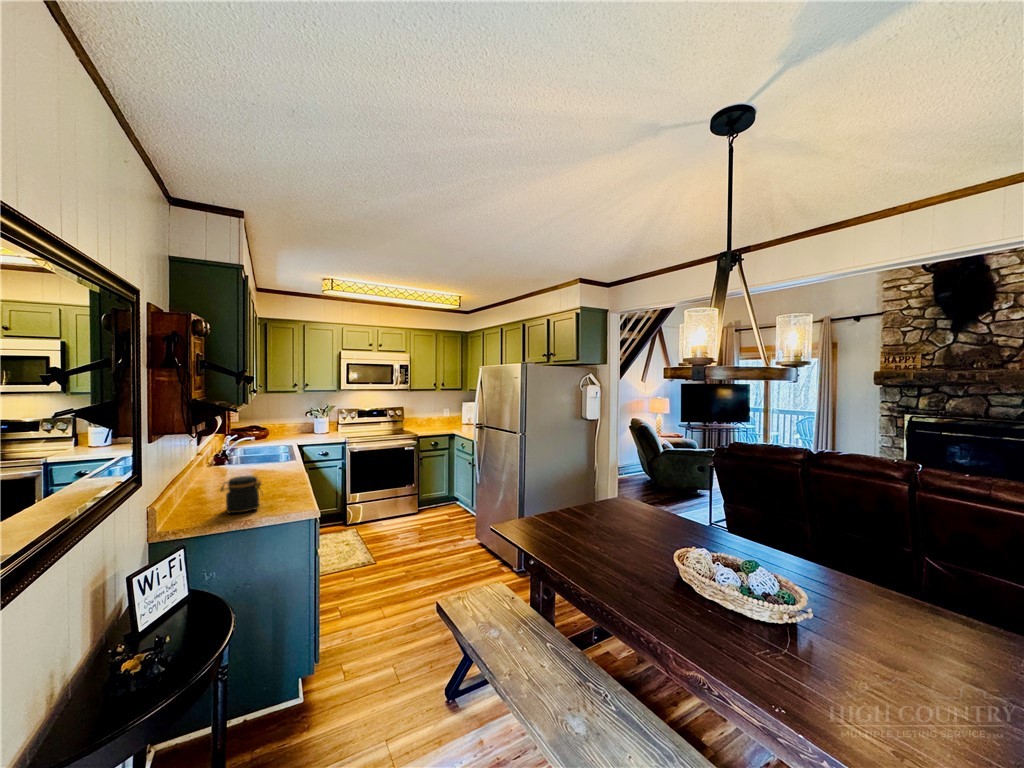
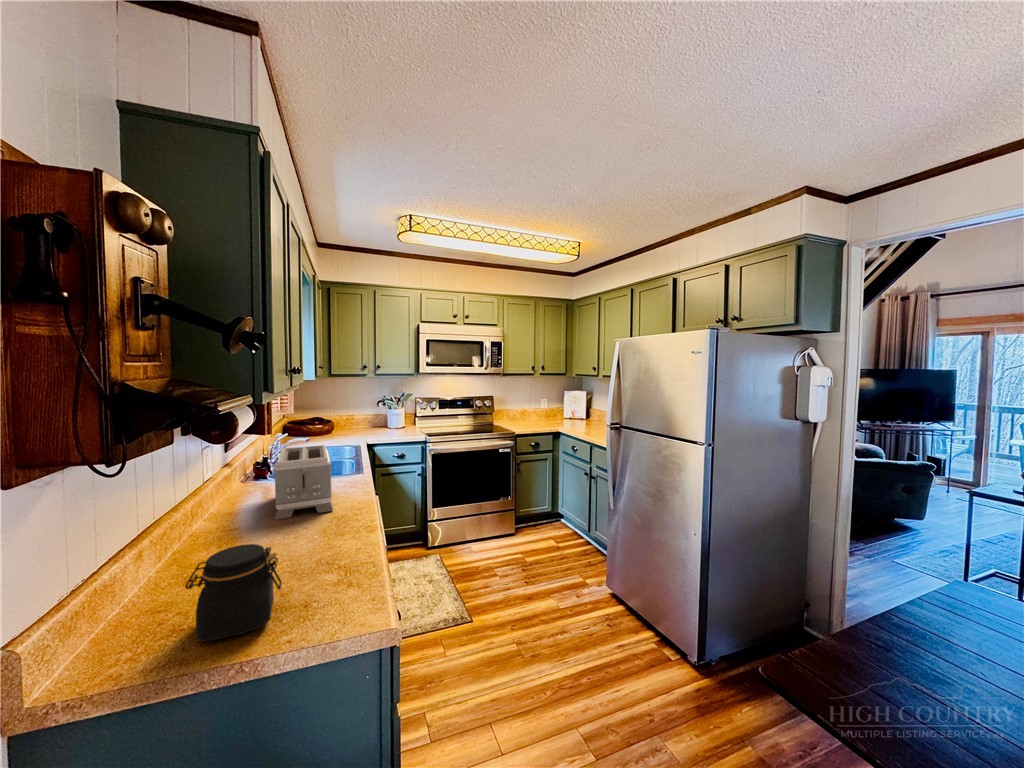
toaster: none [240,439,280,482] -> present [275,445,333,520]

